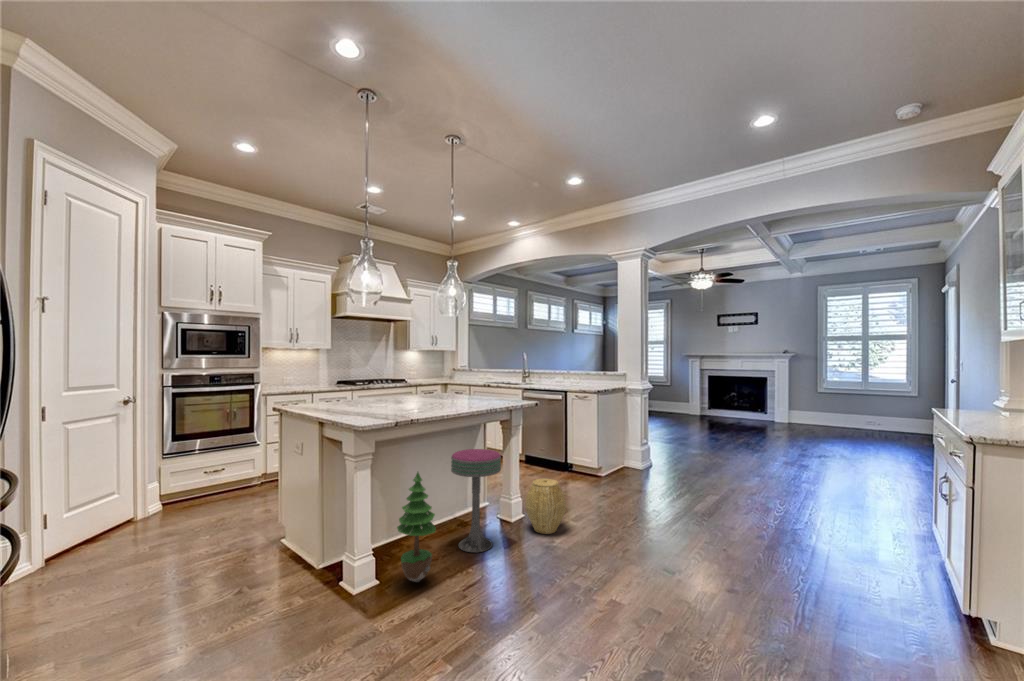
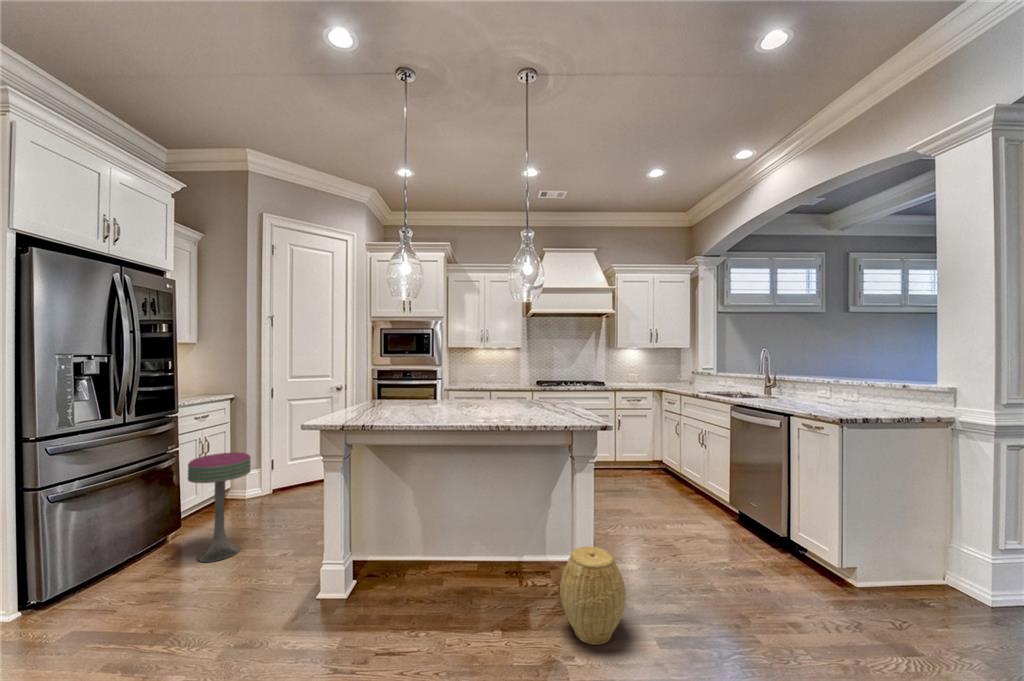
bar stool: present [451,449,501,553] -> present [188,452,251,562]
potted tree: present [397,472,436,582] -> none [337,491,387,625]

